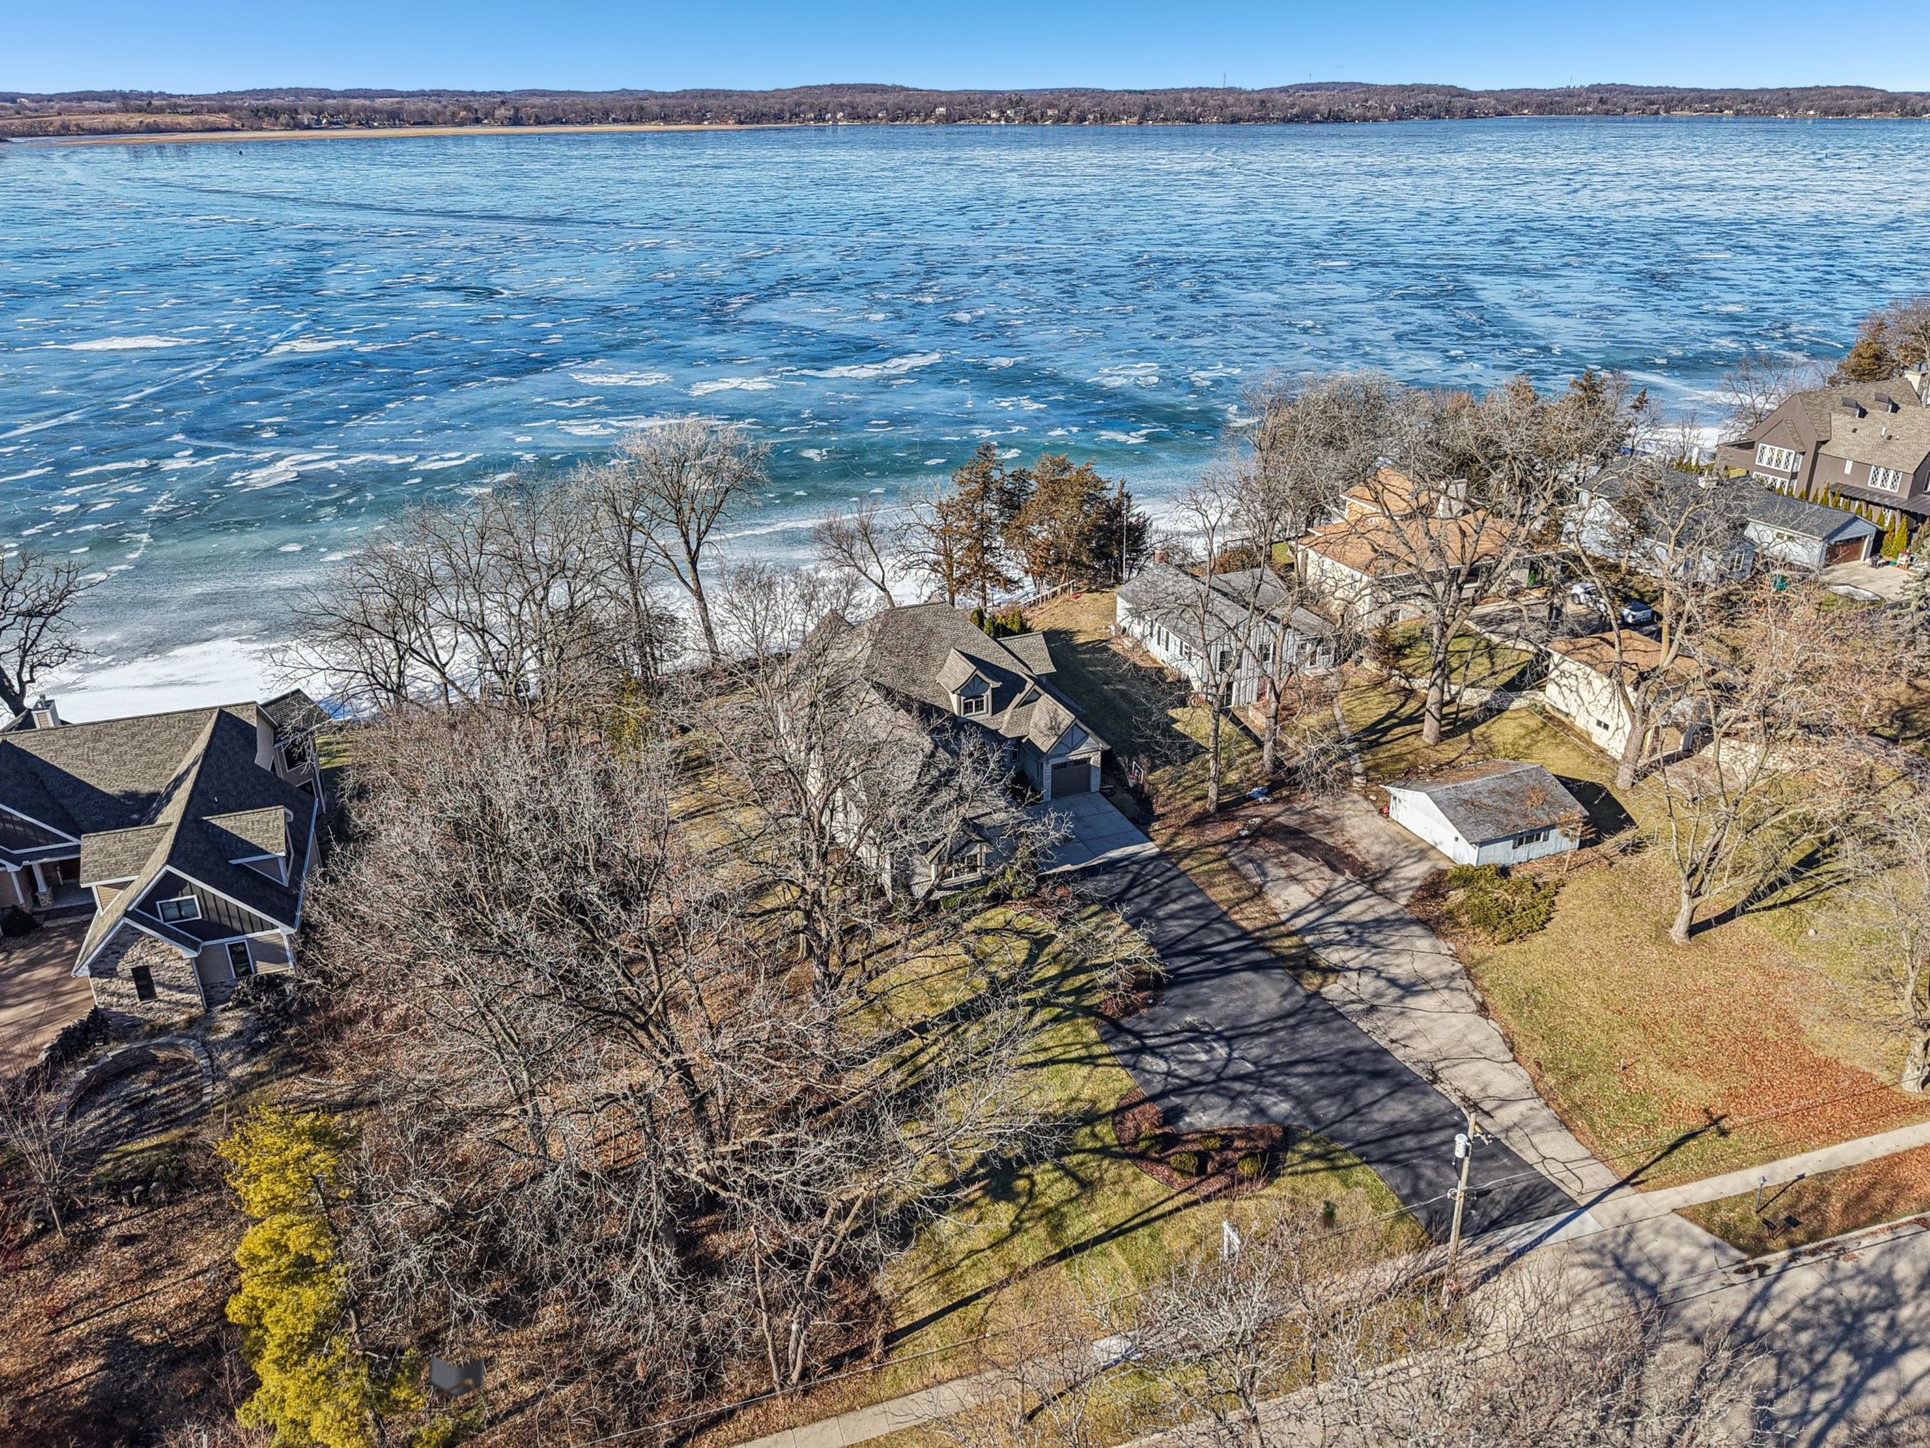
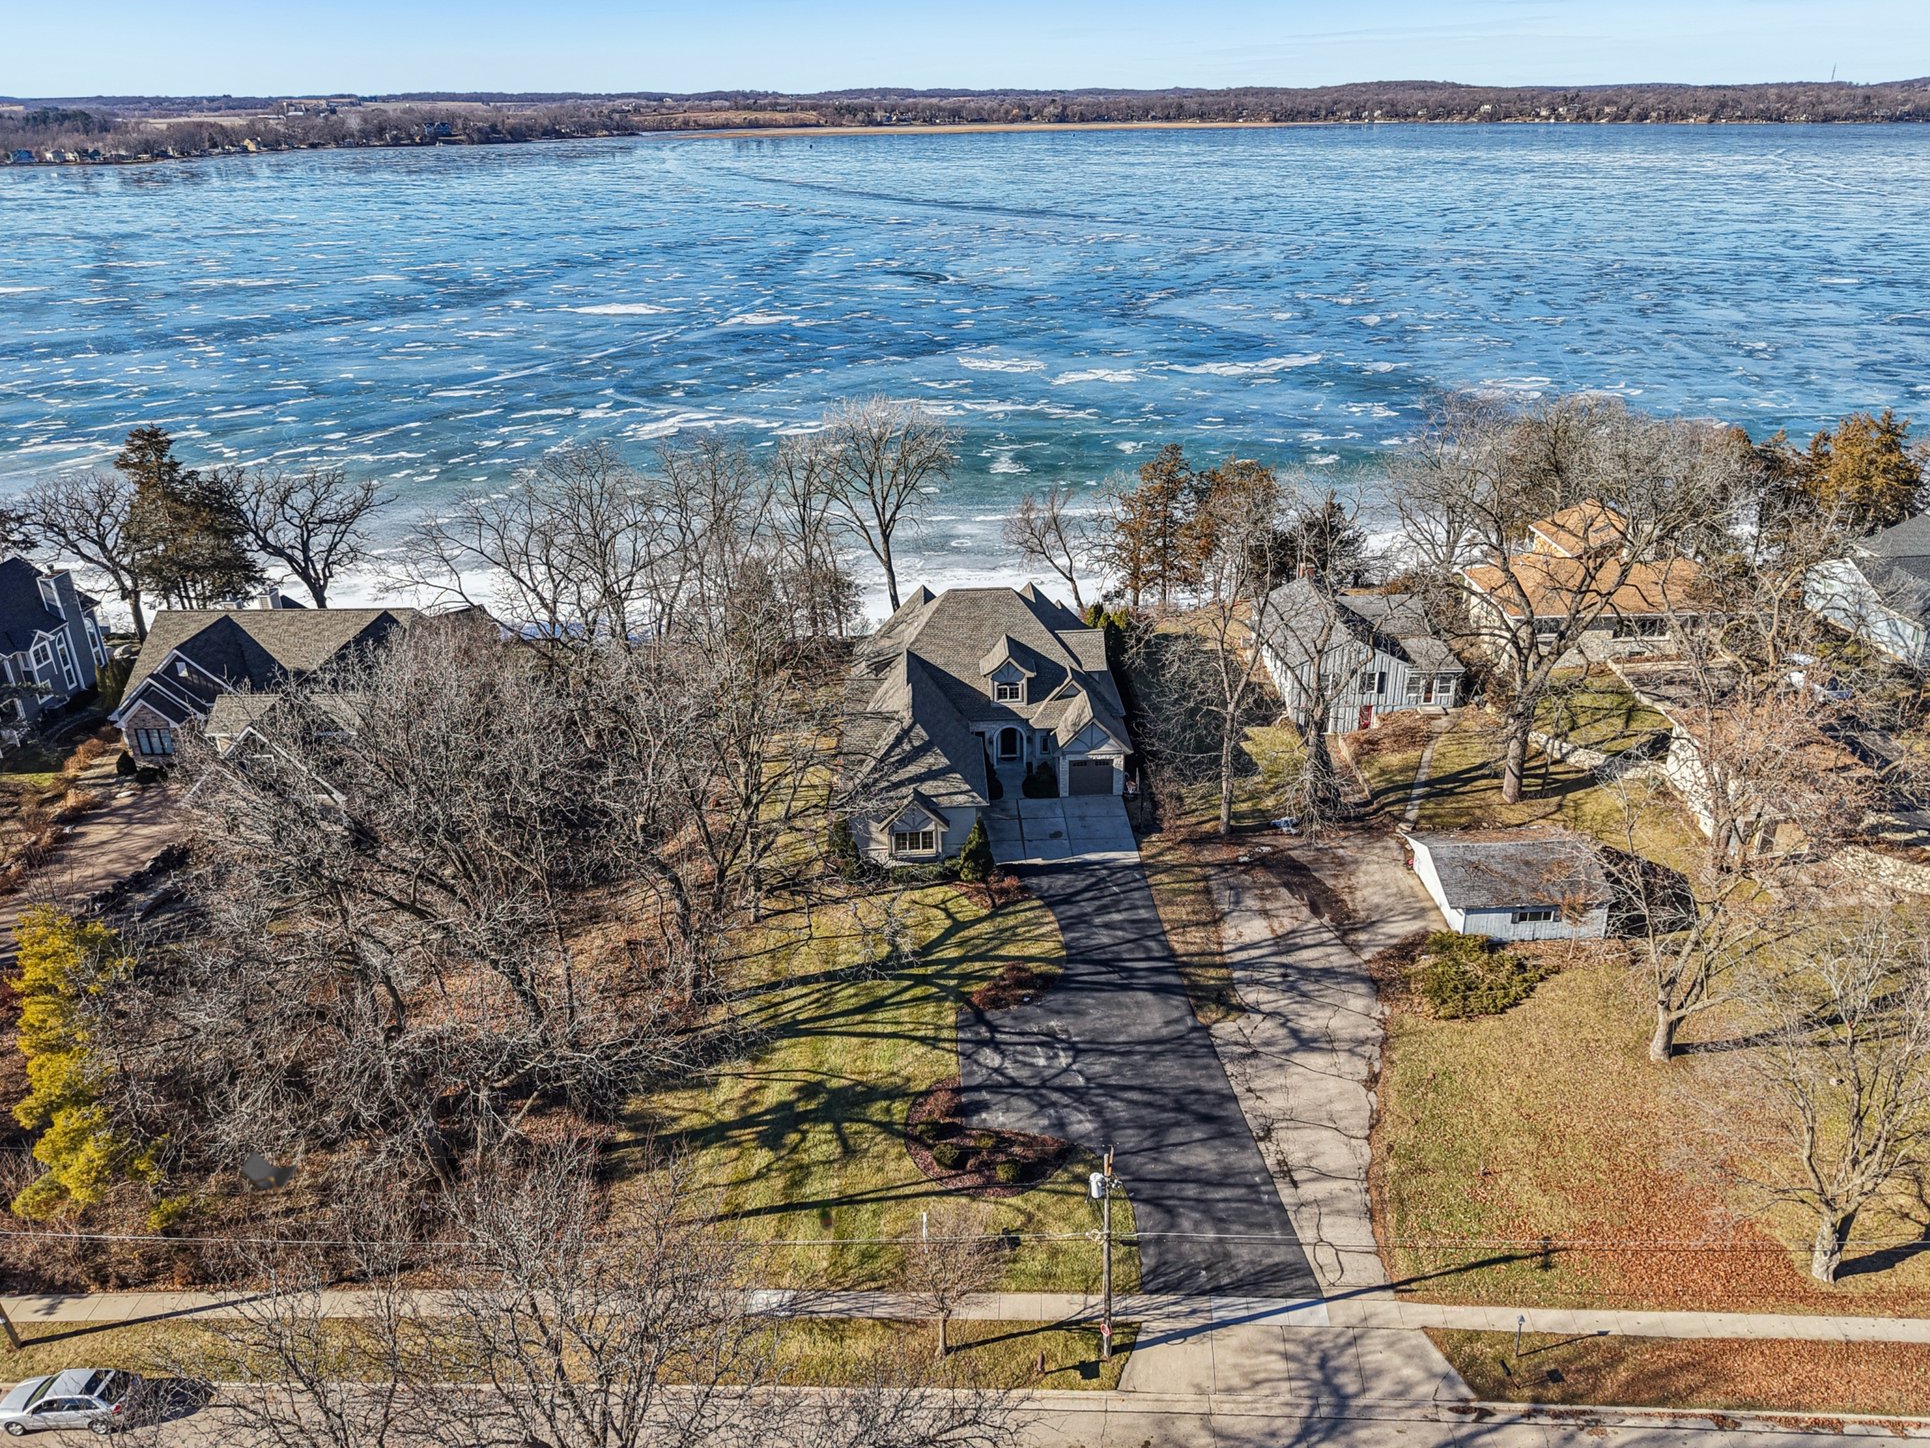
potted tree: present [1322,1200,1338,1227] -> present [817,1200,835,1229]

